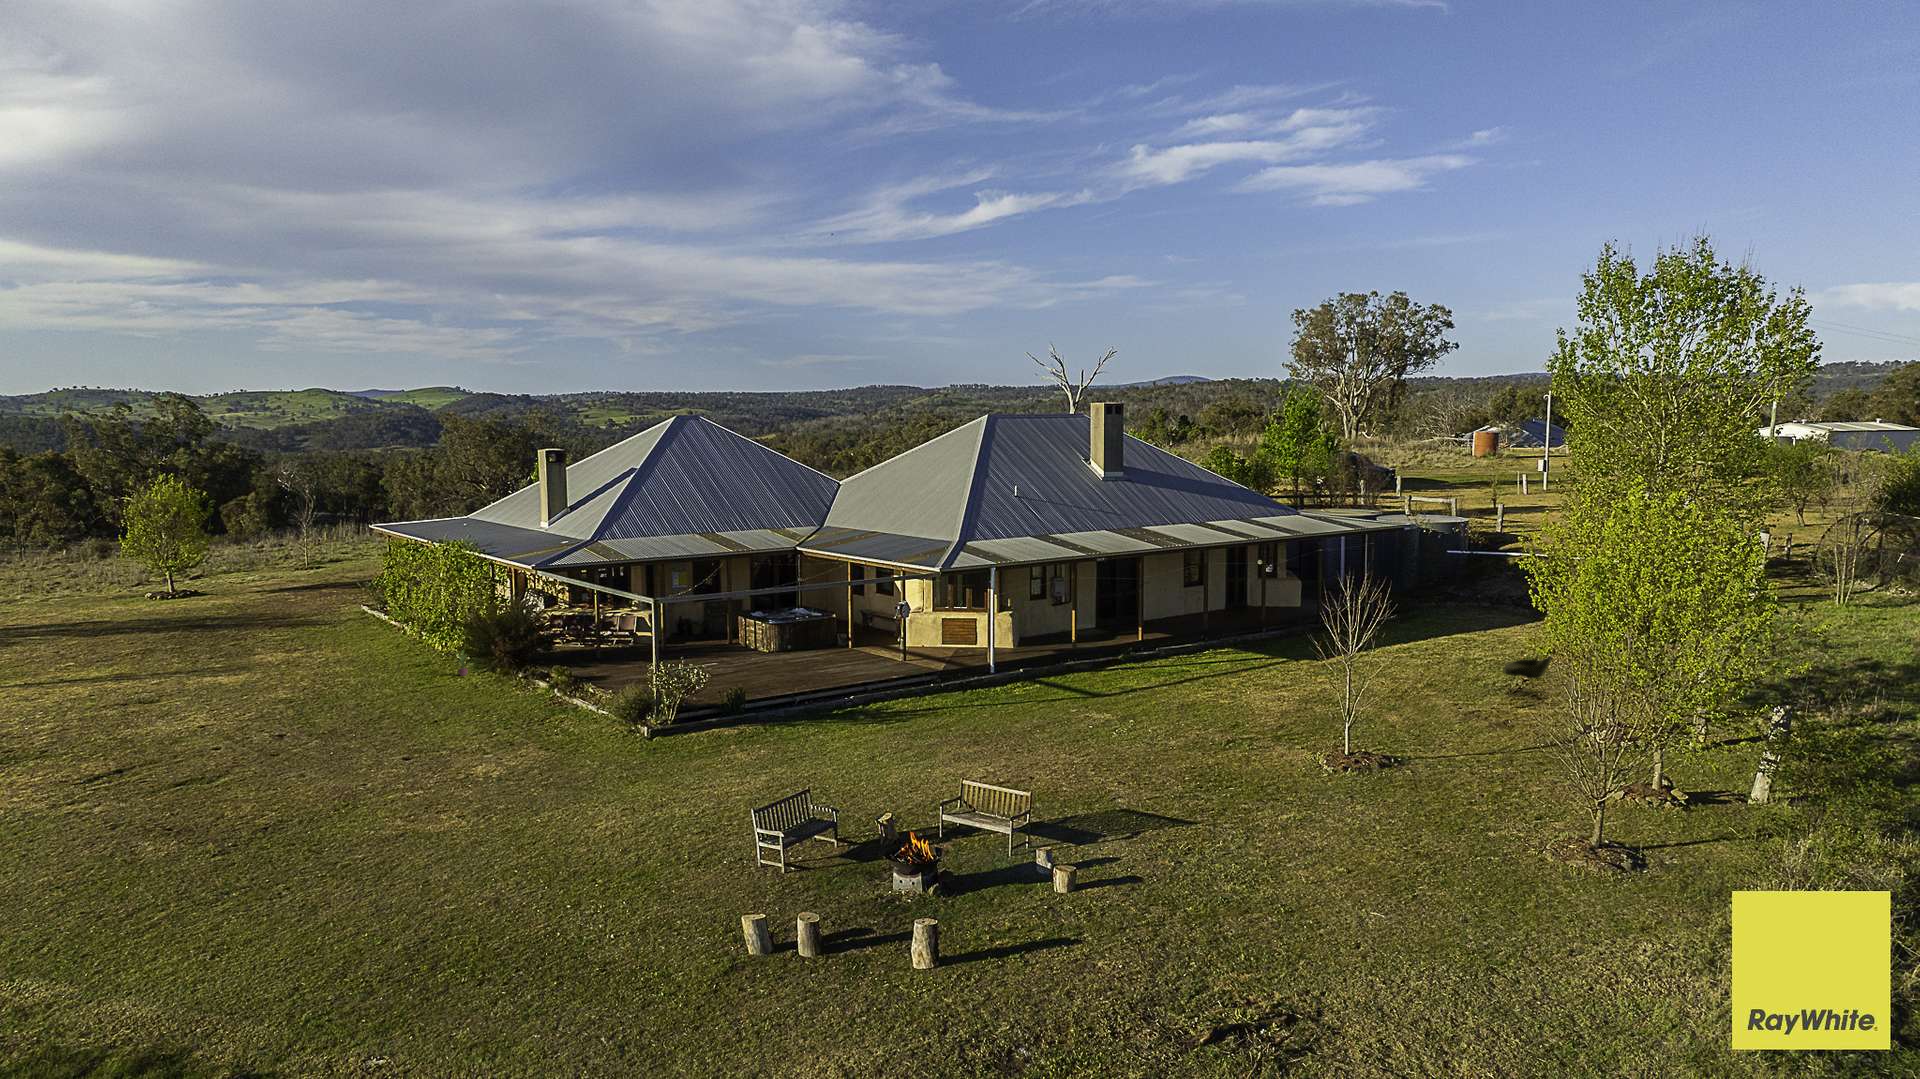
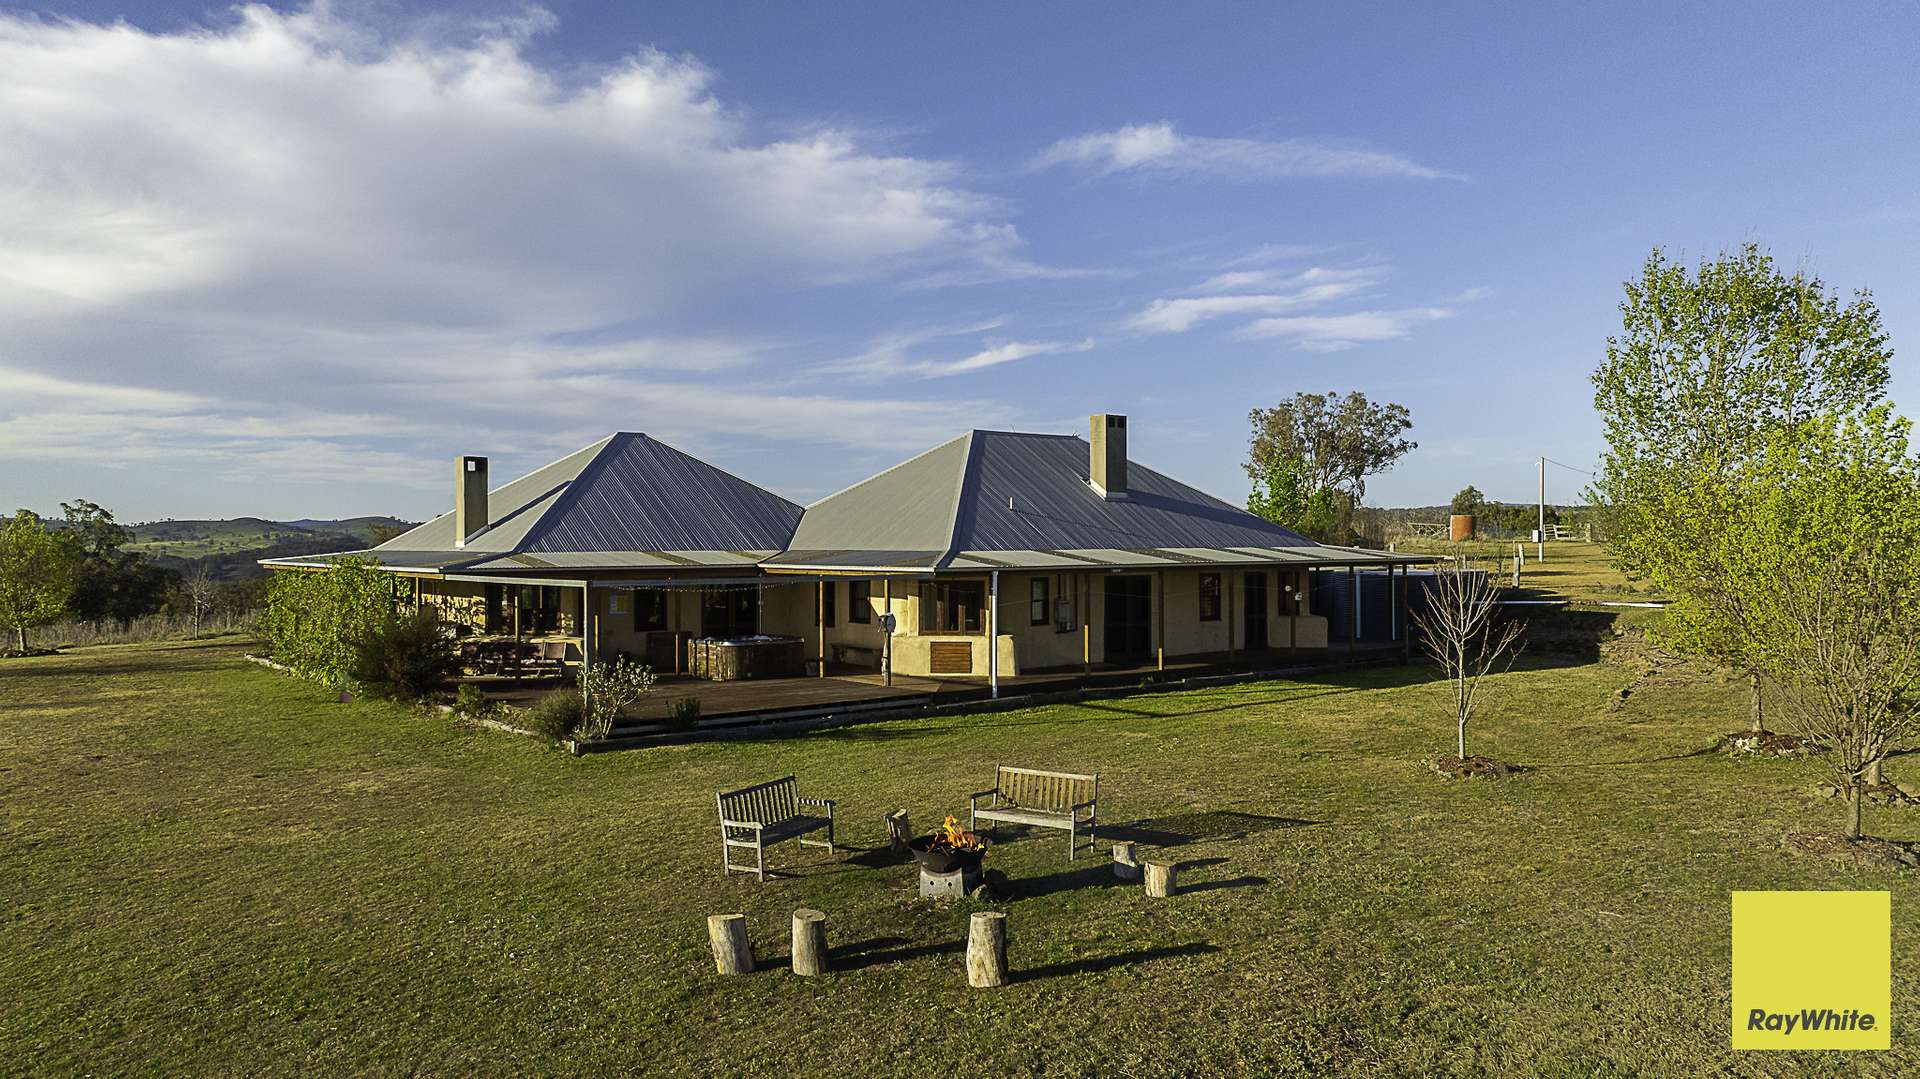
lounge chair: present [1503,656,1552,693] -> none [1620,650,1682,711]

